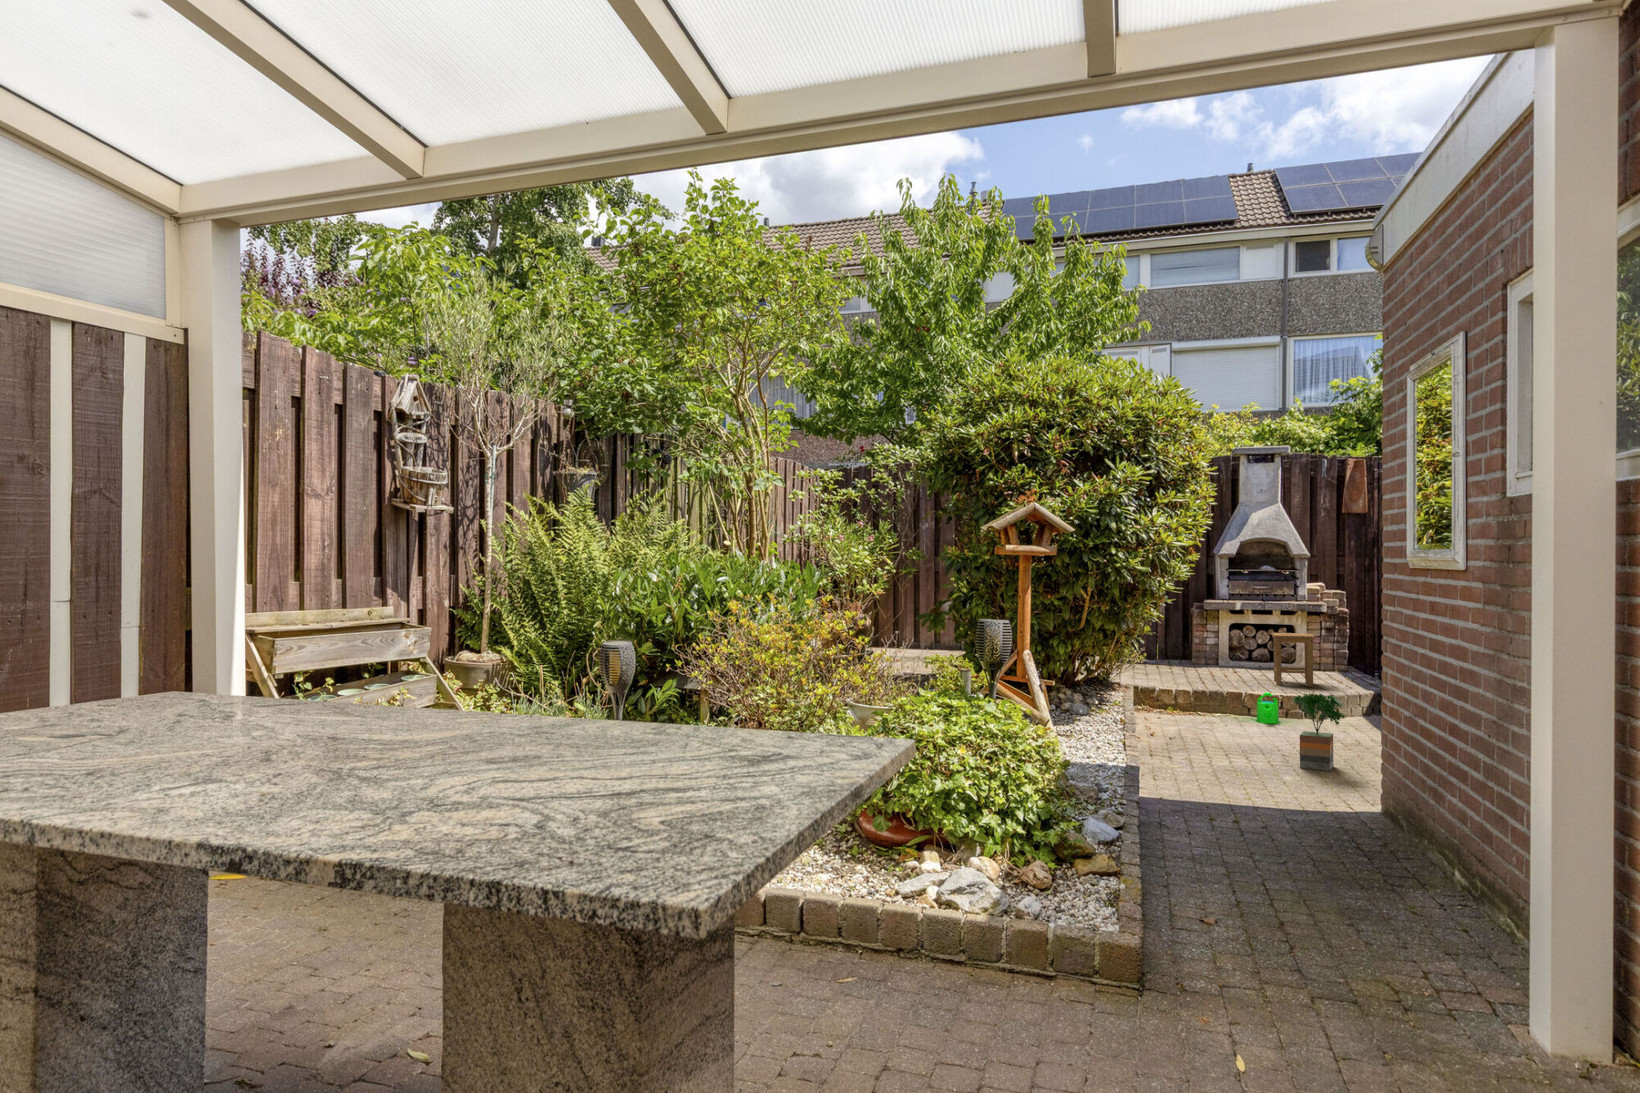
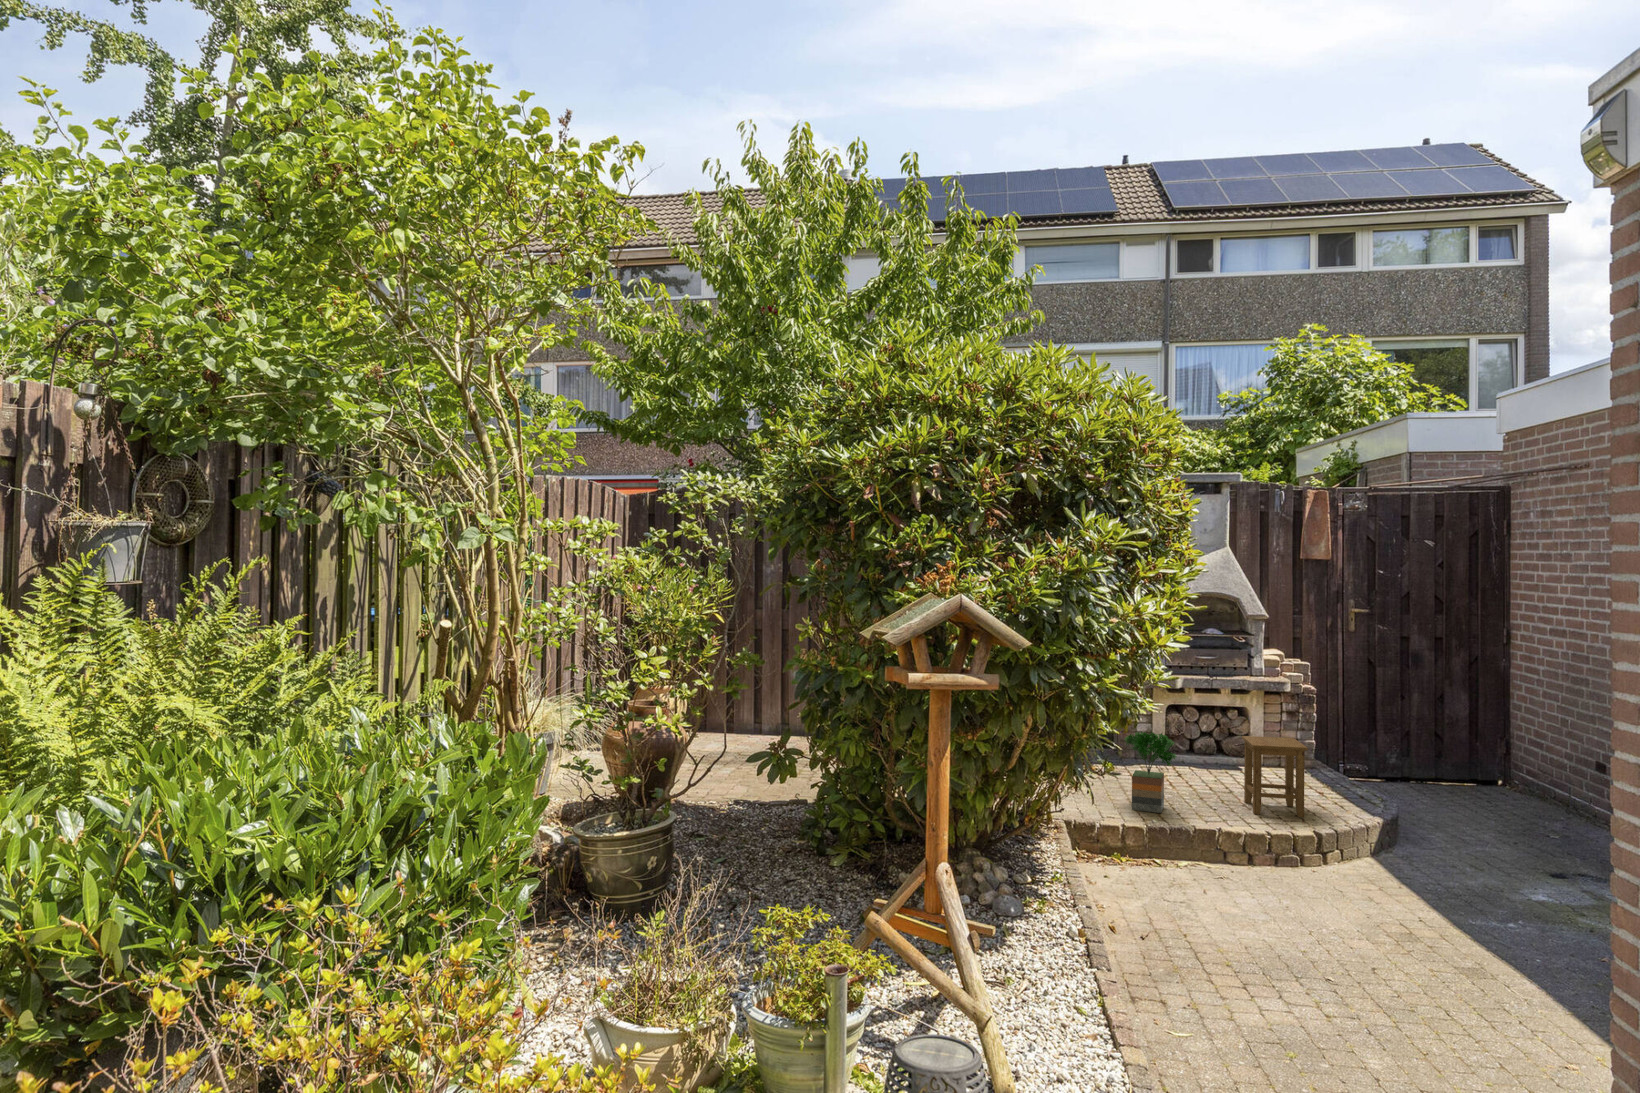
watering can: present [1256,692,1280,724] -> none [1241,841,1278,889]
potted tree: present [1292,693,1345,771] -> present [1125,731,1177,813]

